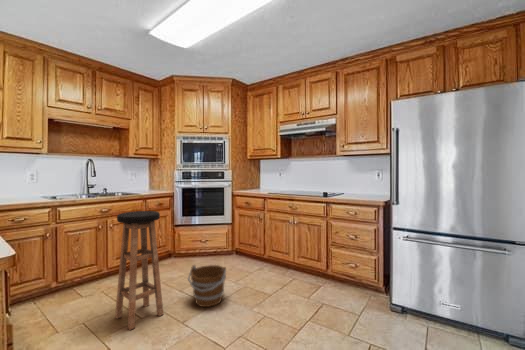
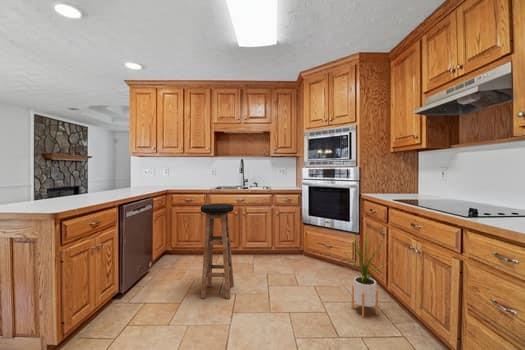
house plant: none [251,215,283,279] -> present [347,236,380,317]
bucket: present [188,265,226,307] -> none [252,264,290,314]

